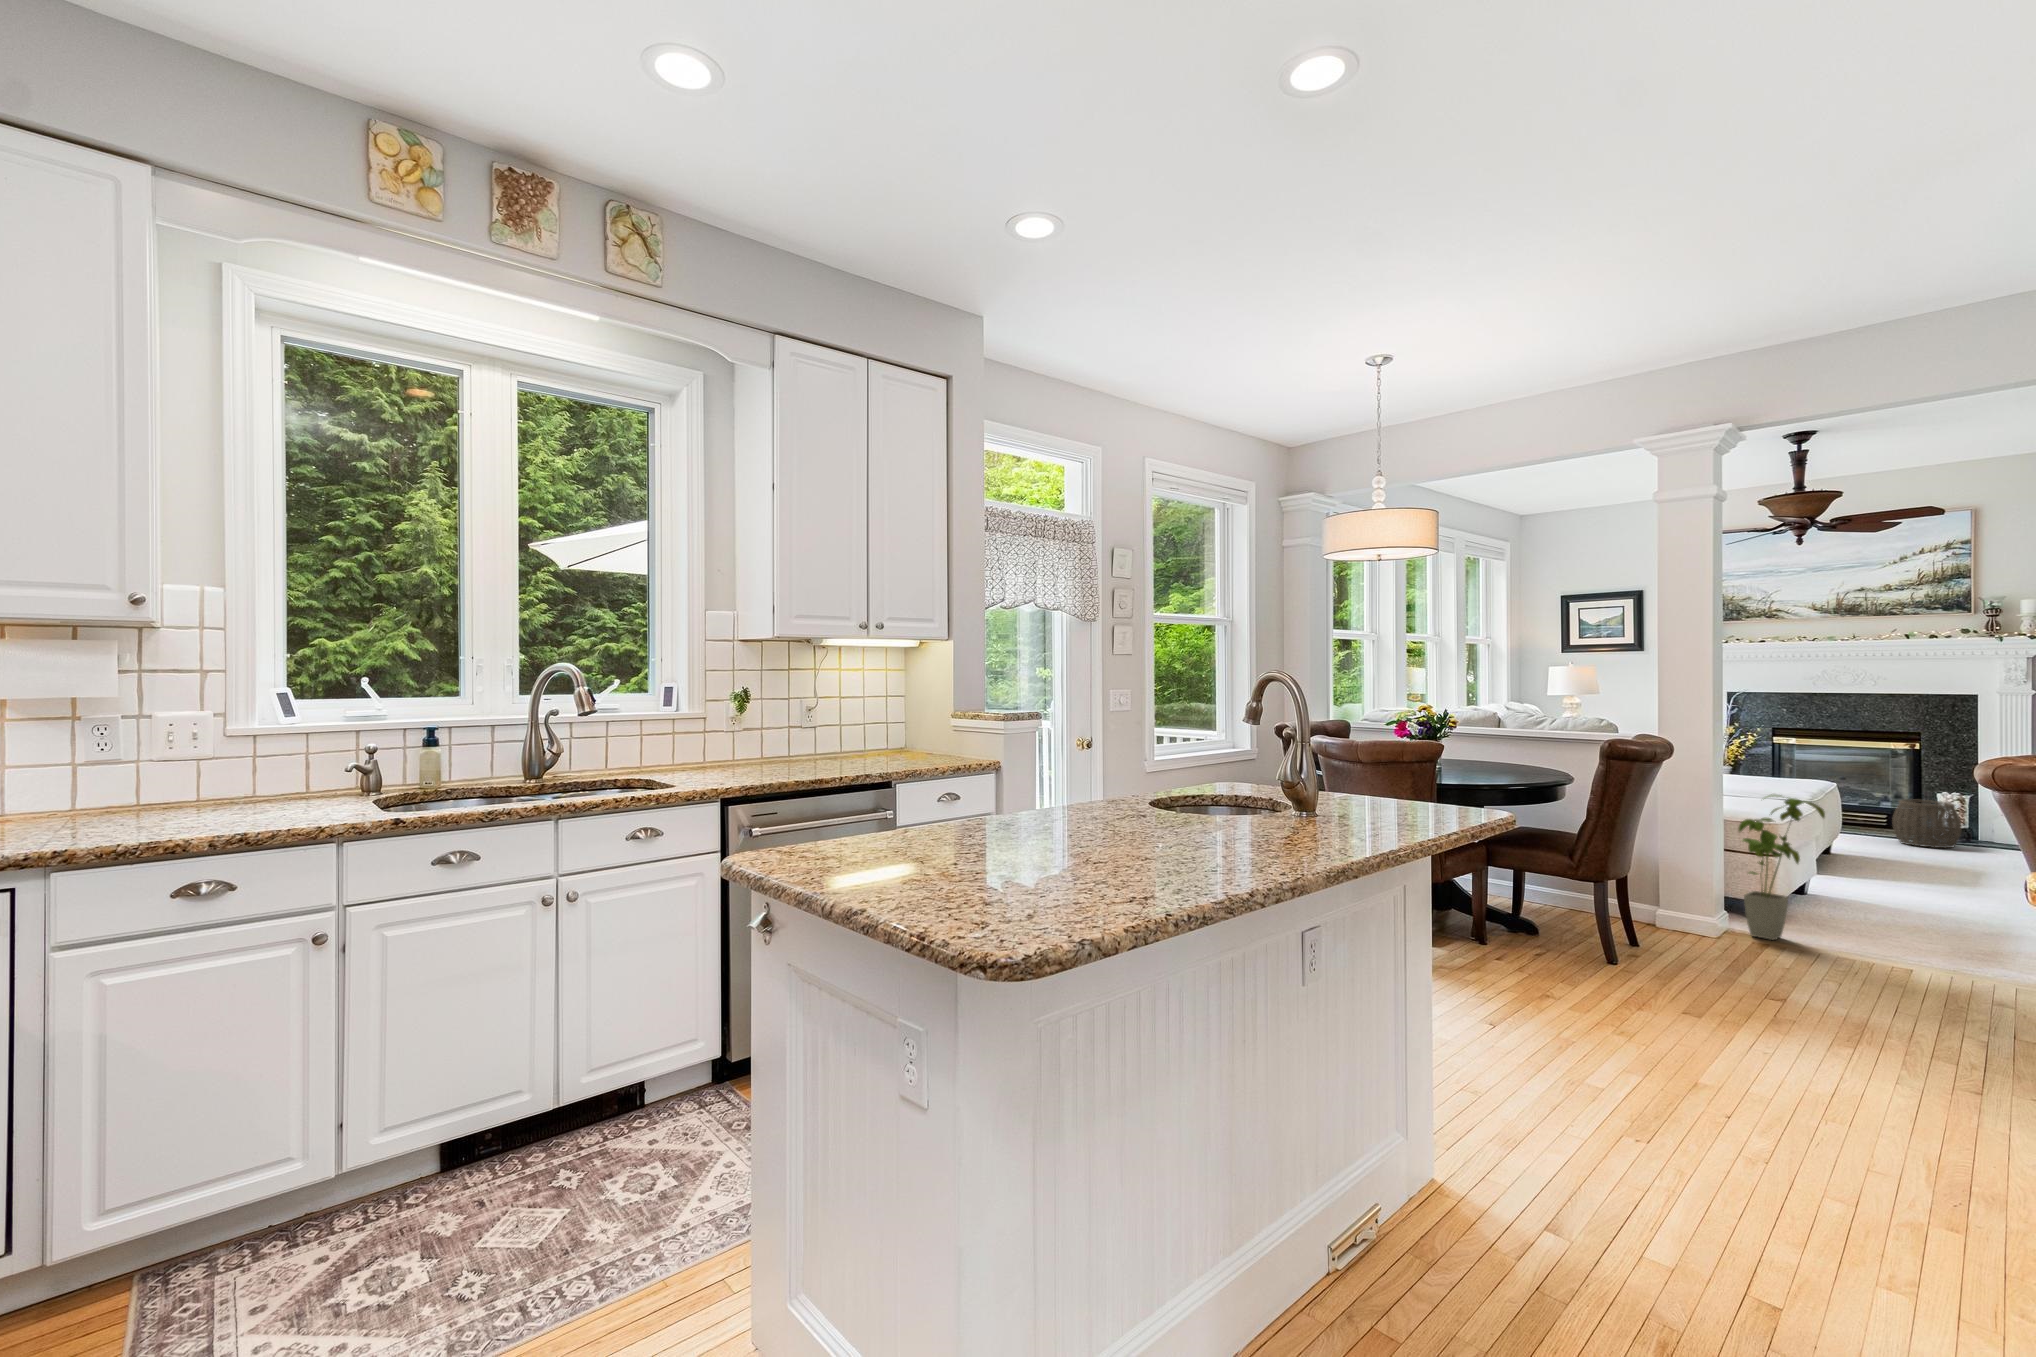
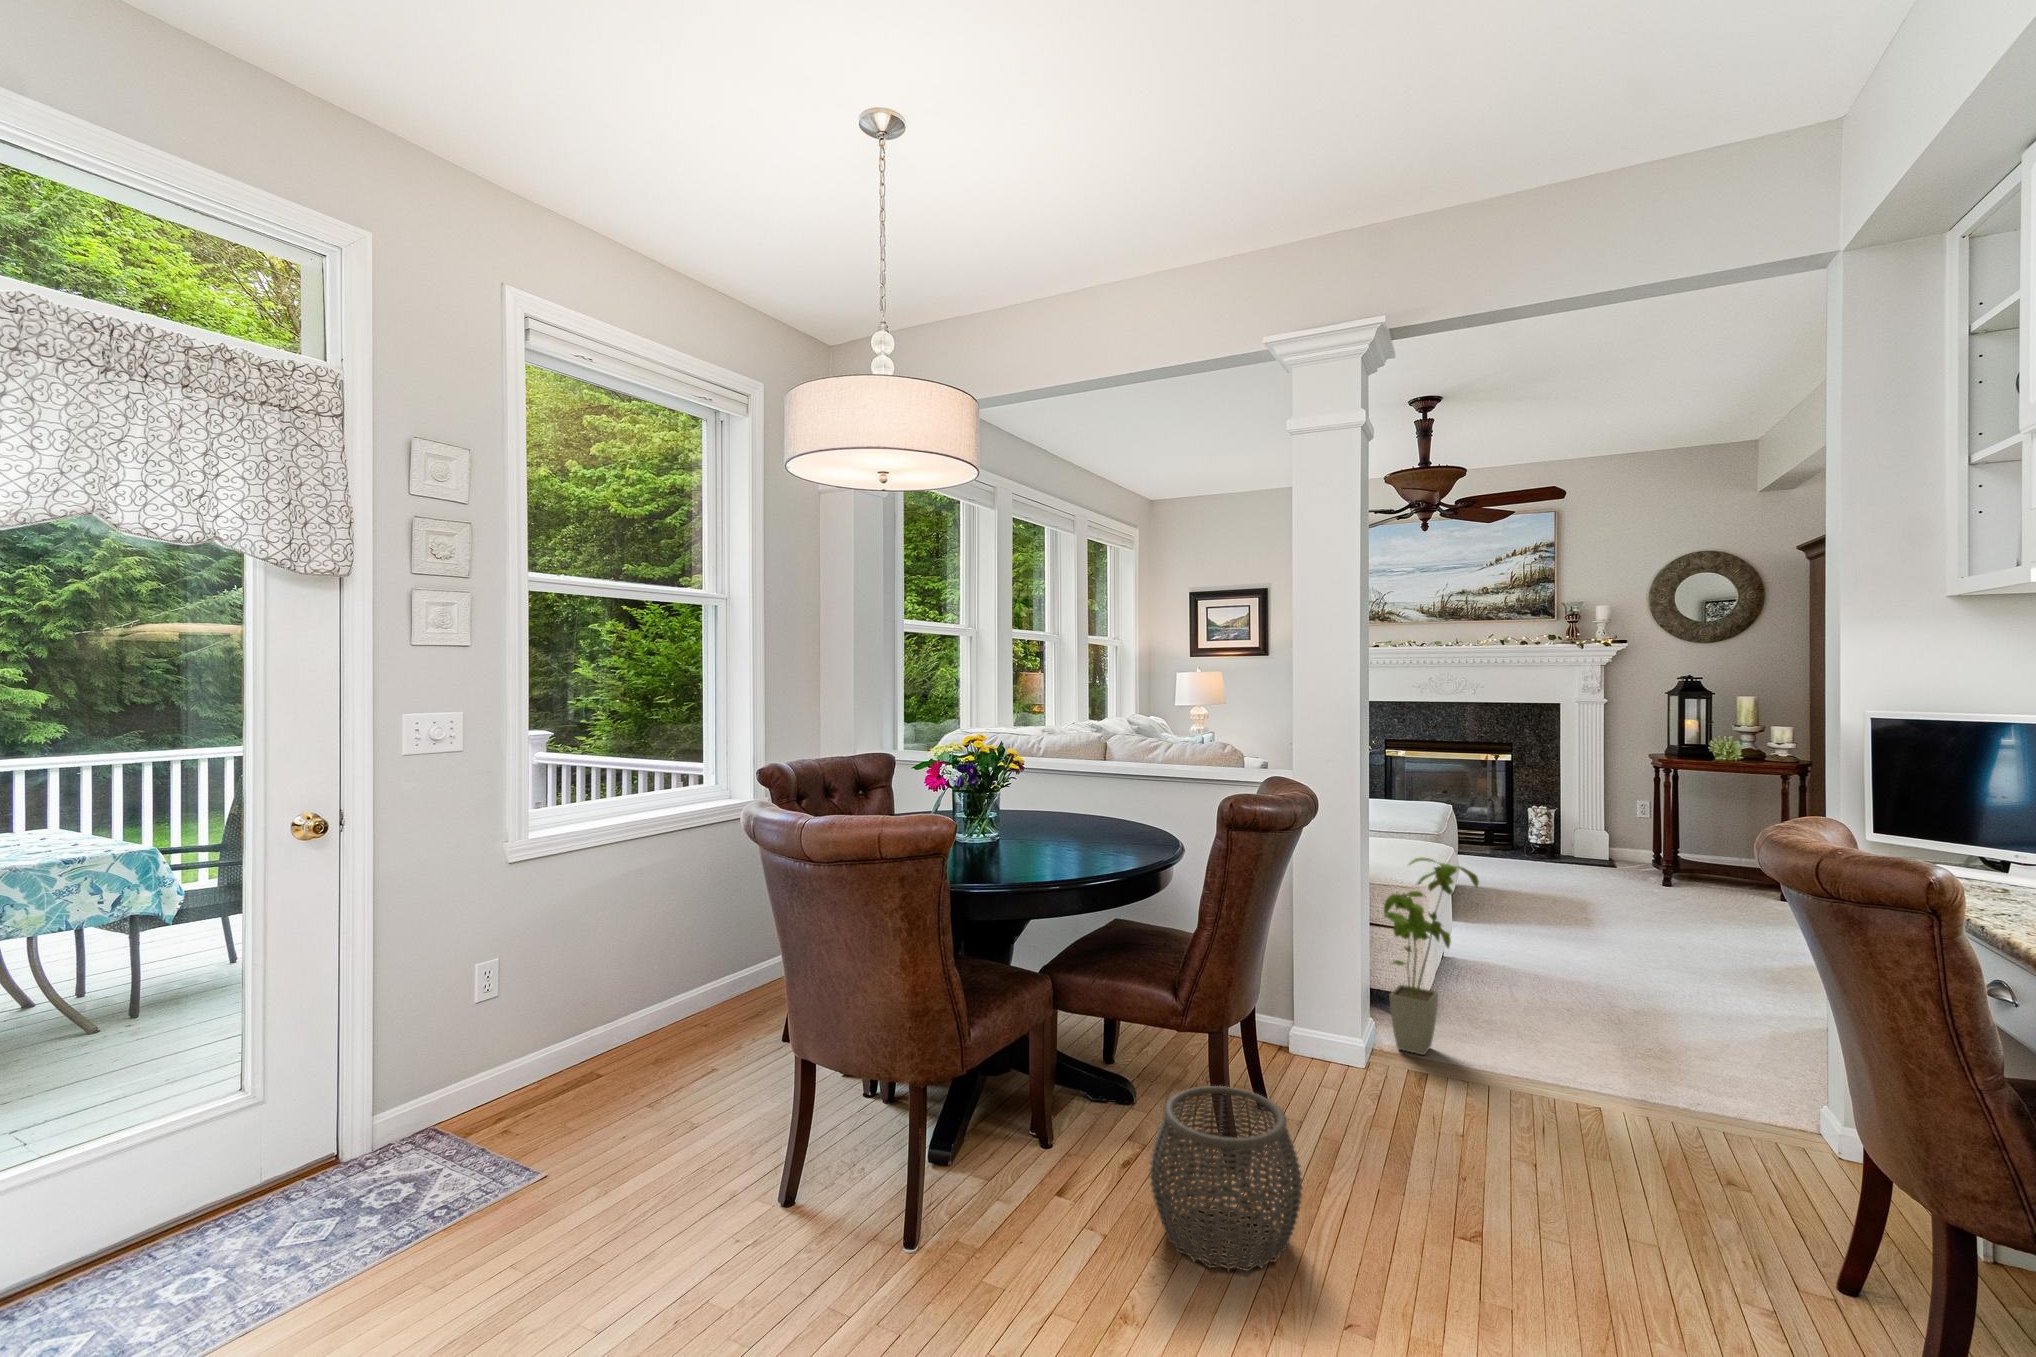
woven basket: present [1893,799,1961,848] -> present [1150,1086,1303,1271]

